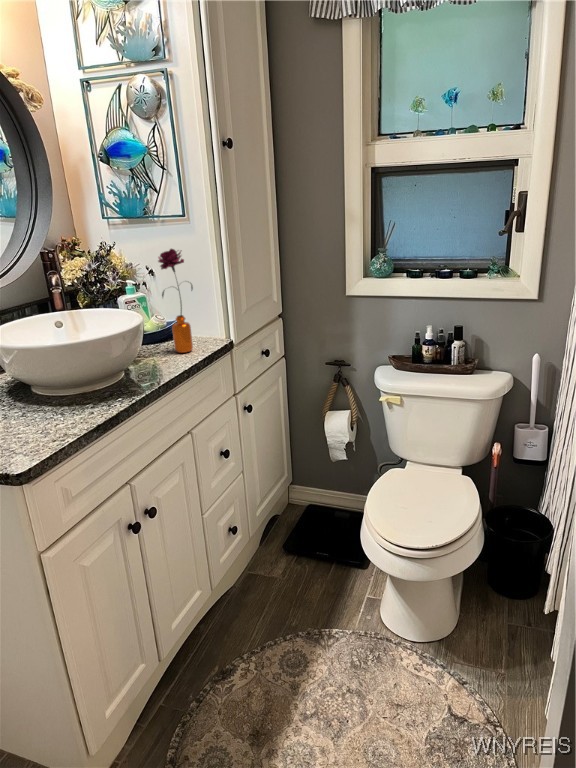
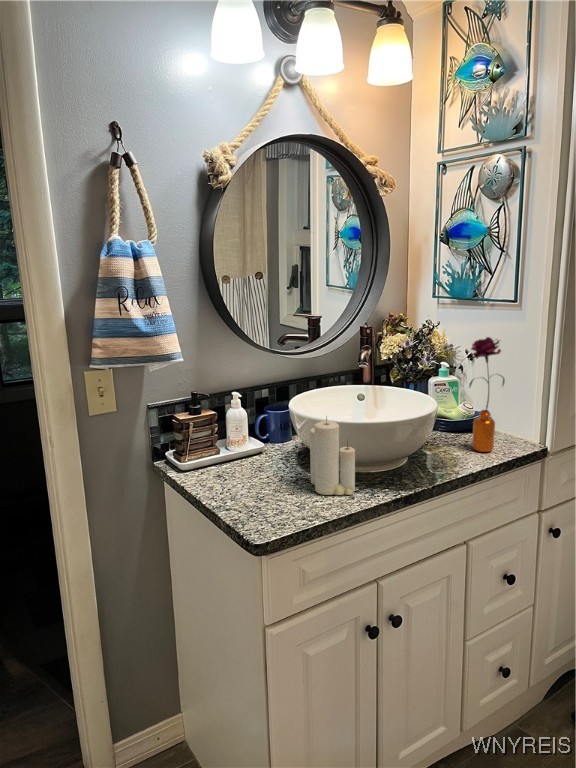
candle: none [29,339,90,418] -> present [310,416,355,495]

